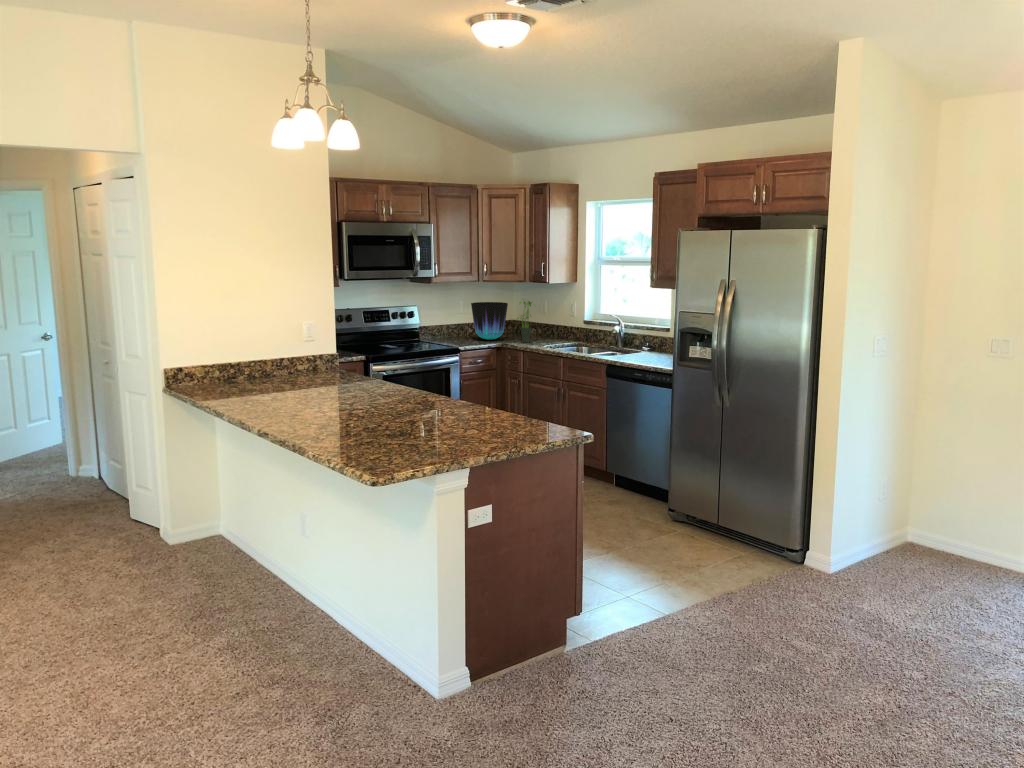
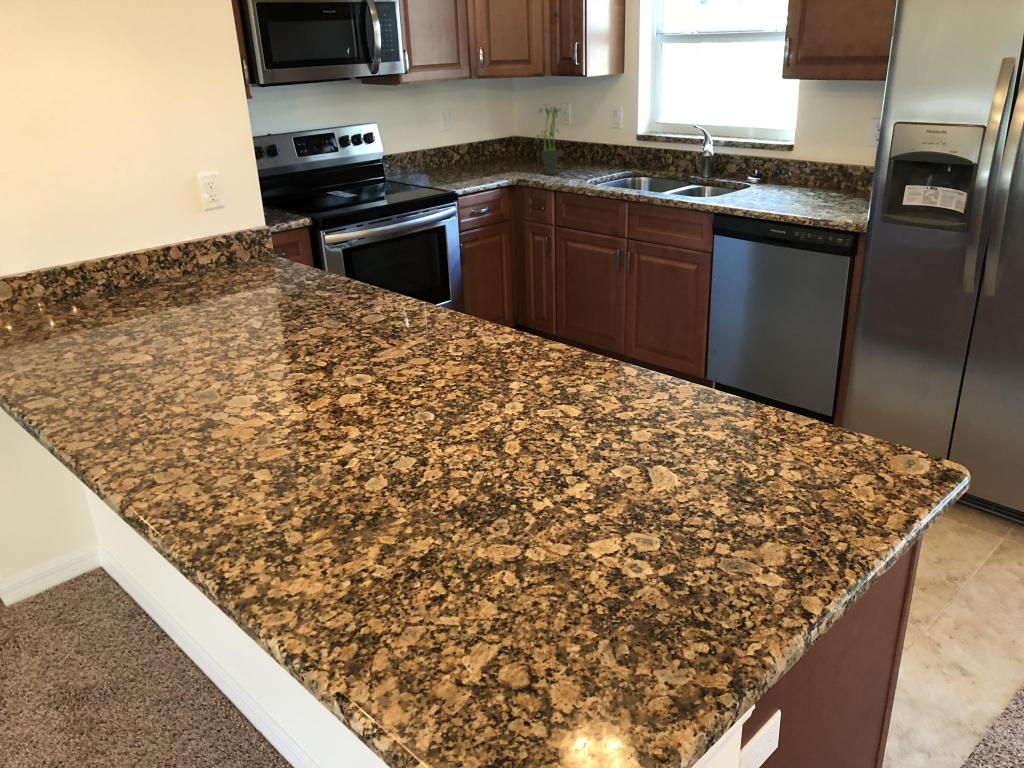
vase: present [471,302,508,340] -> none [461,111,518,172]

